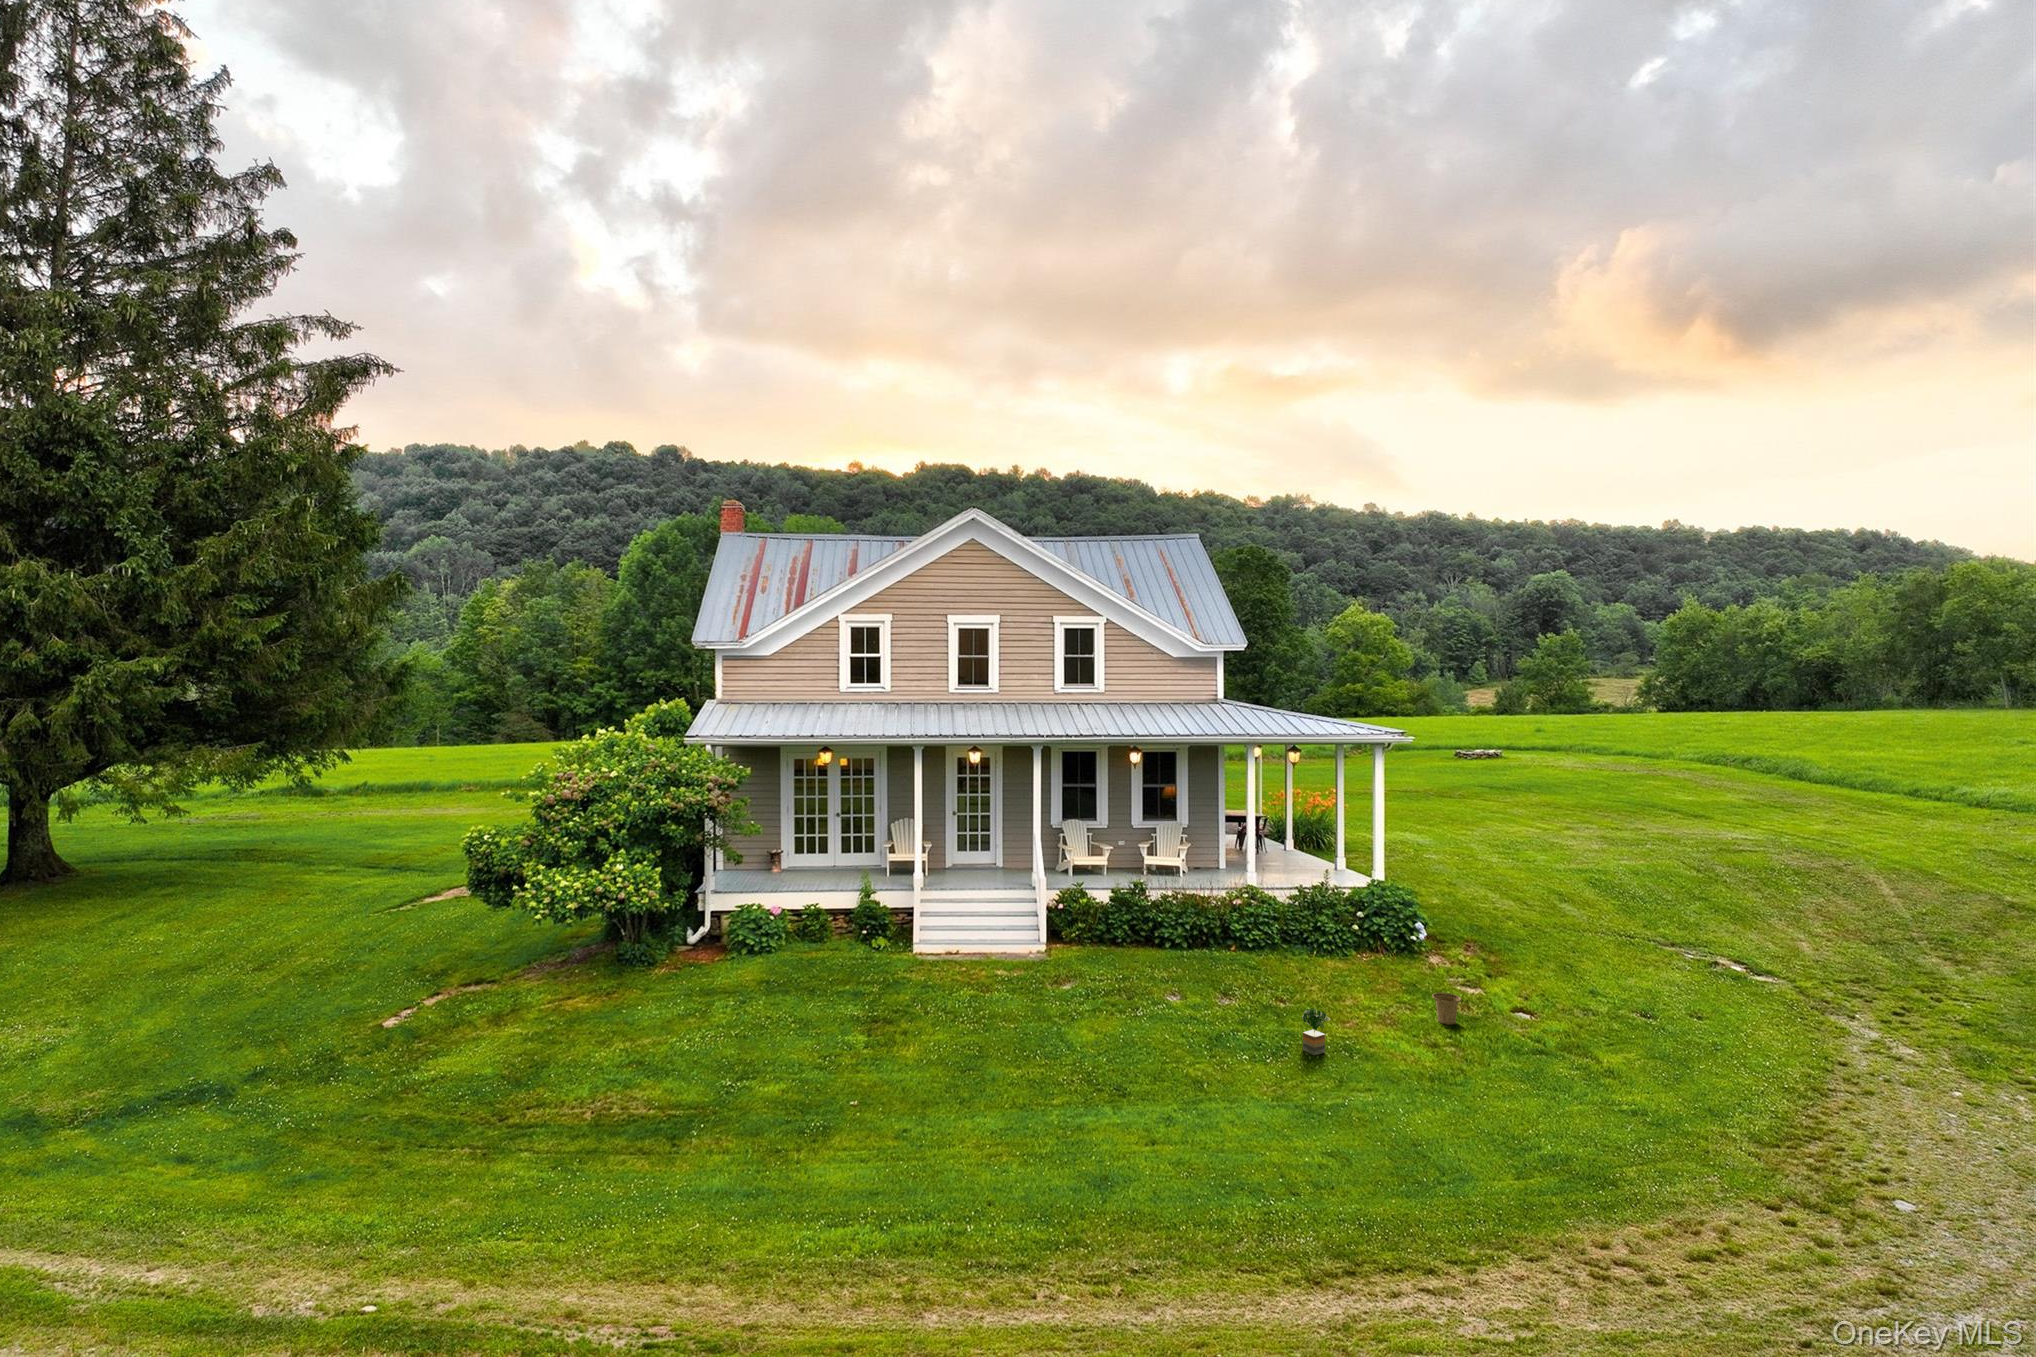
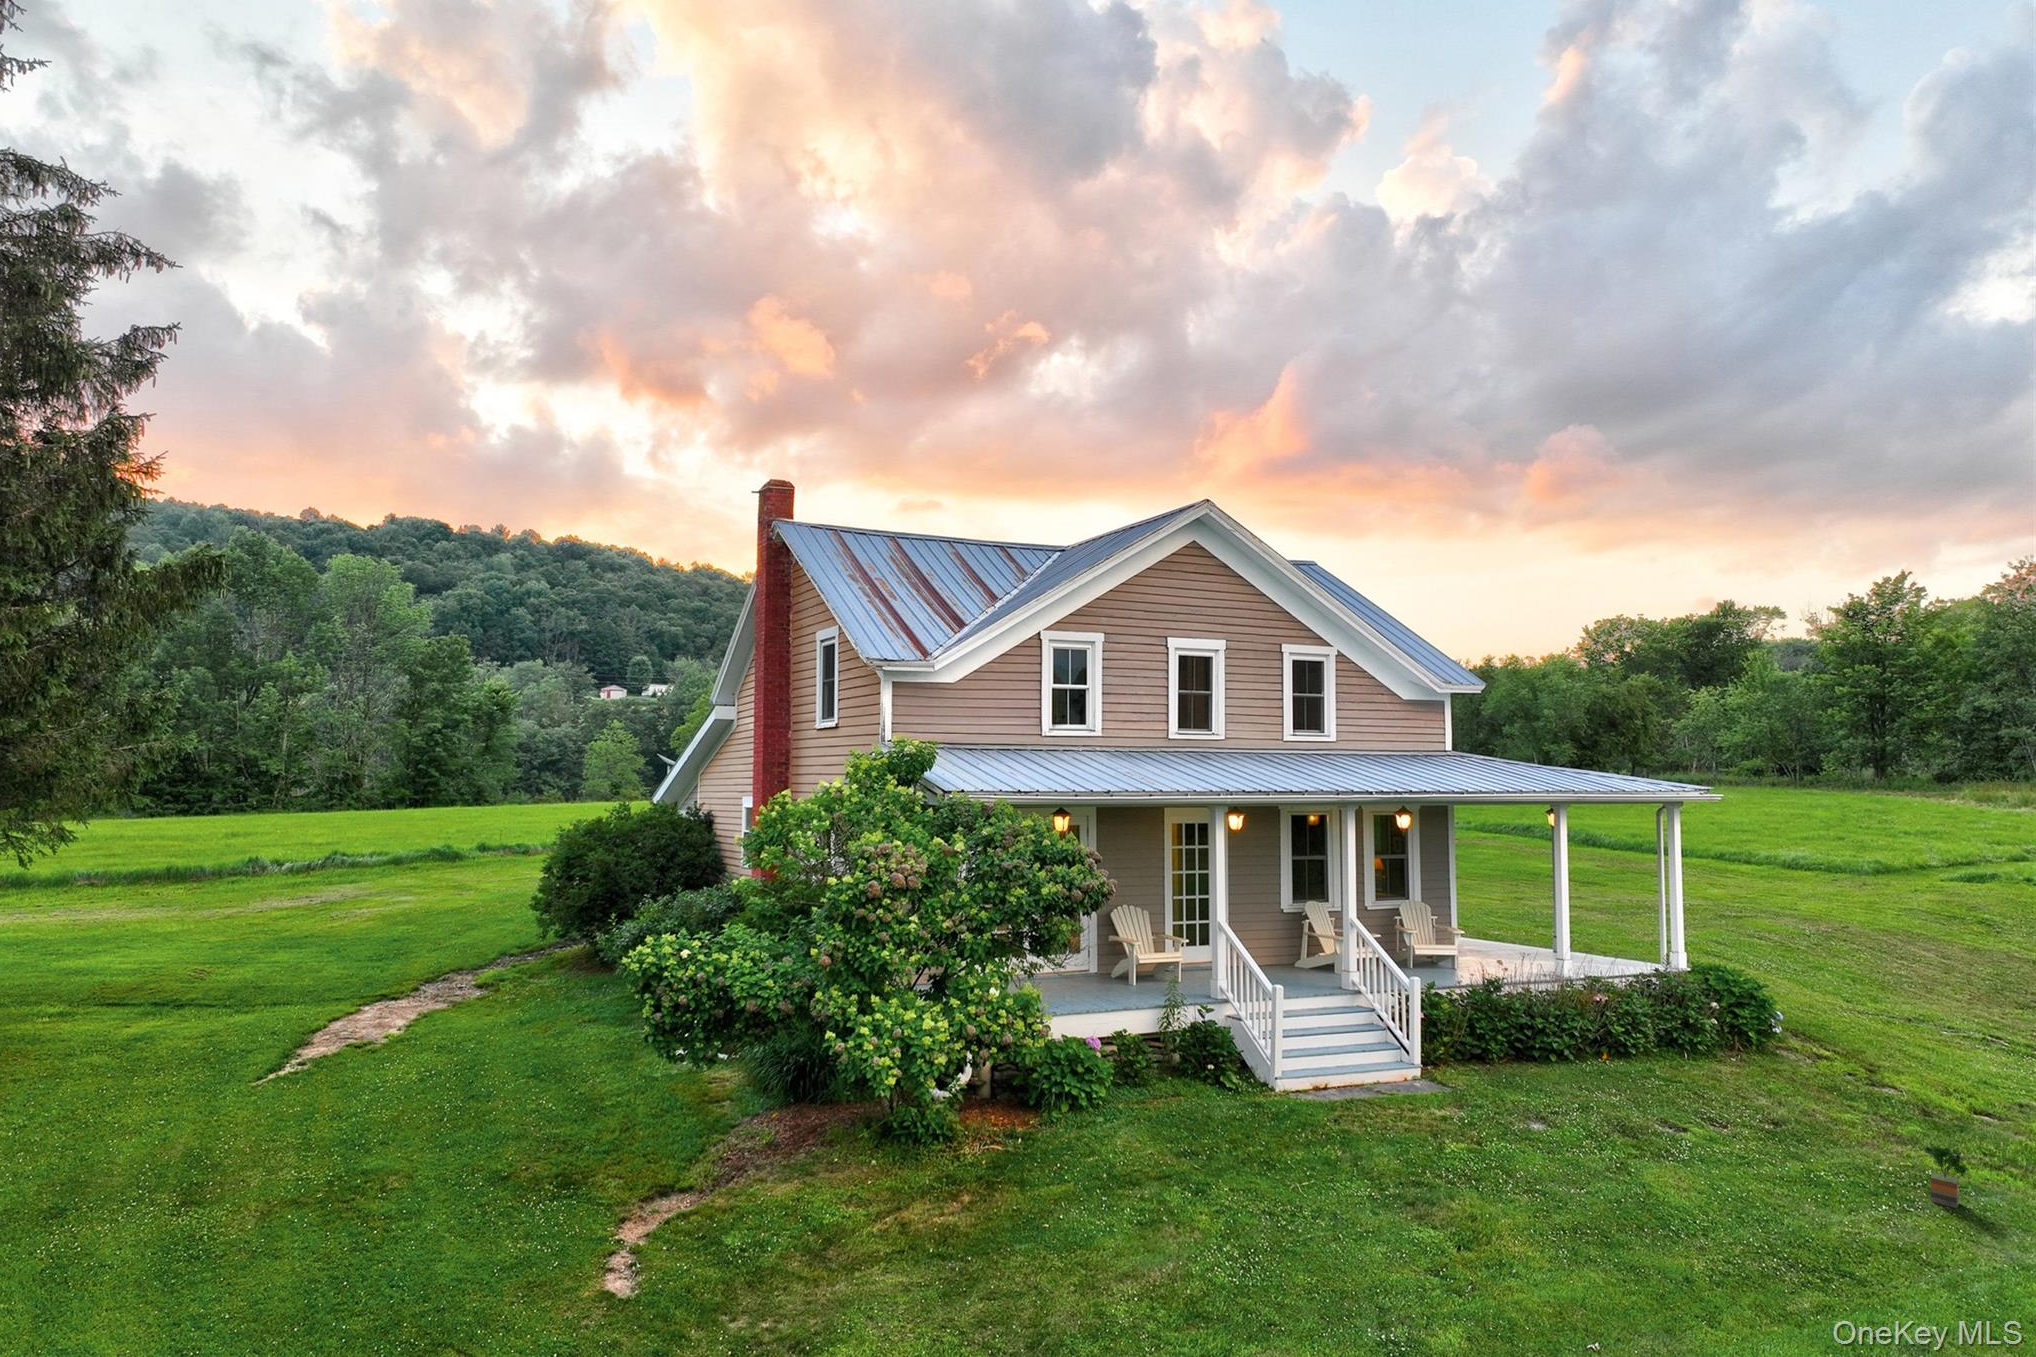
basket: present [1432,993,1461,1025] -> none [1962,1109,2006,1150]

